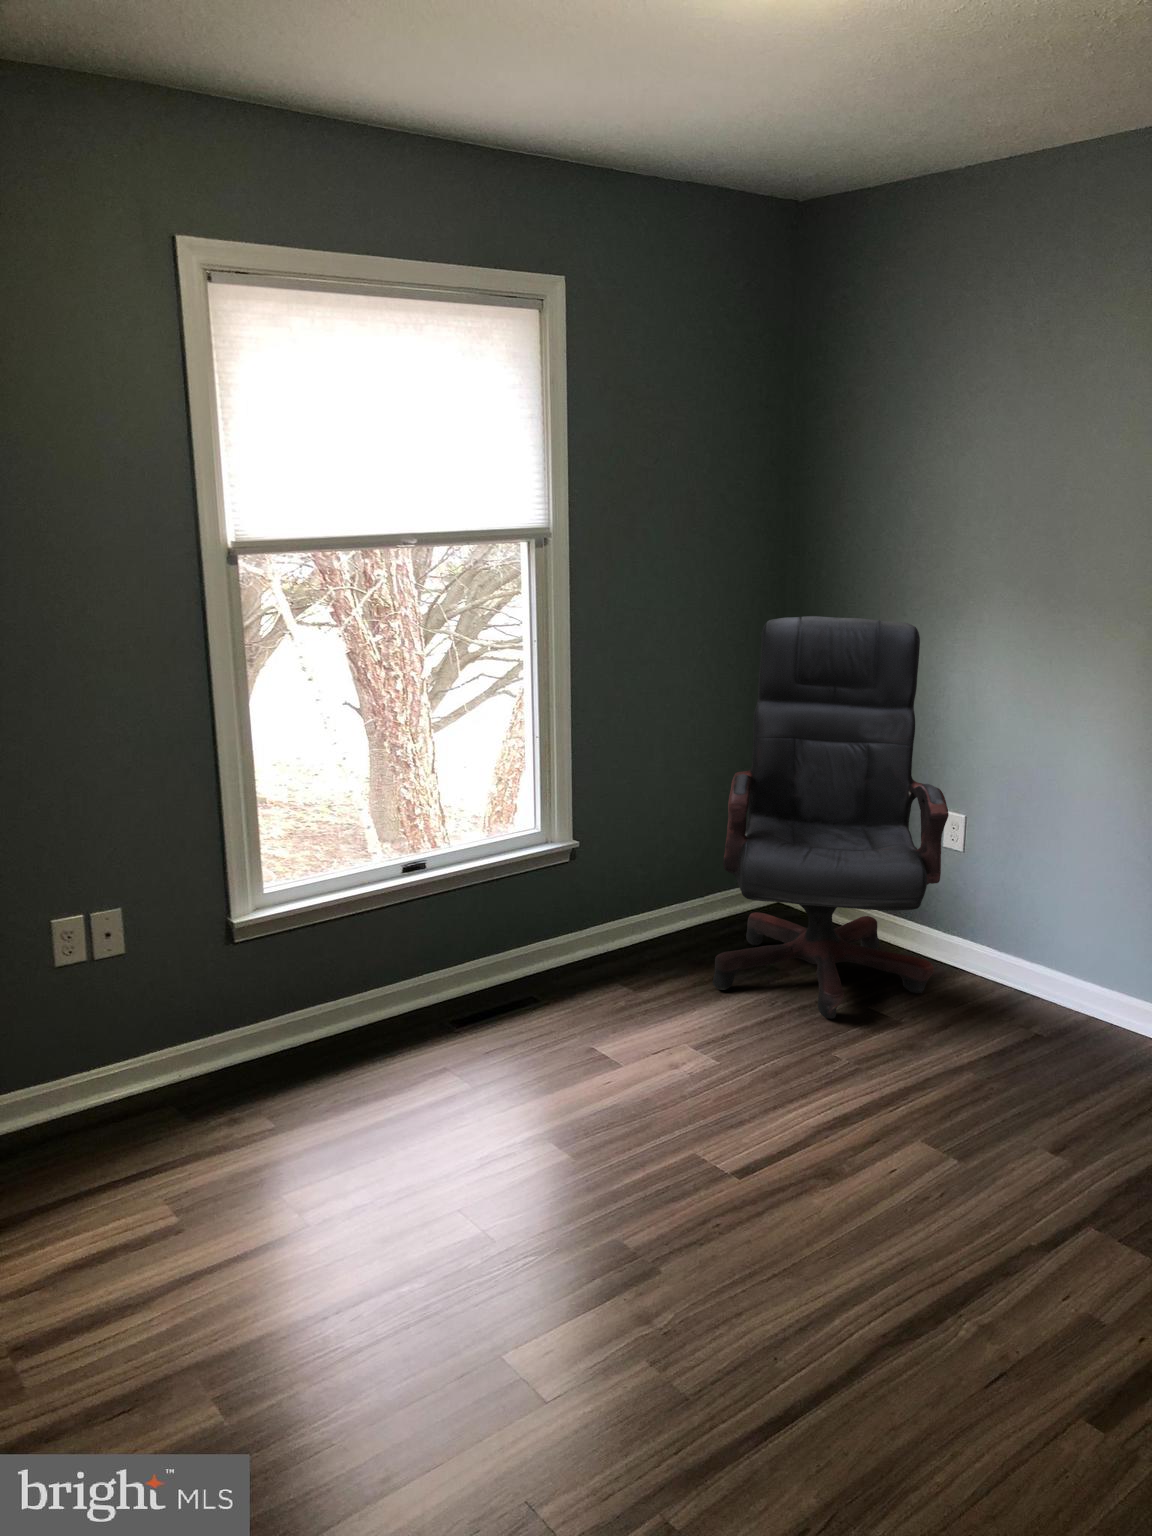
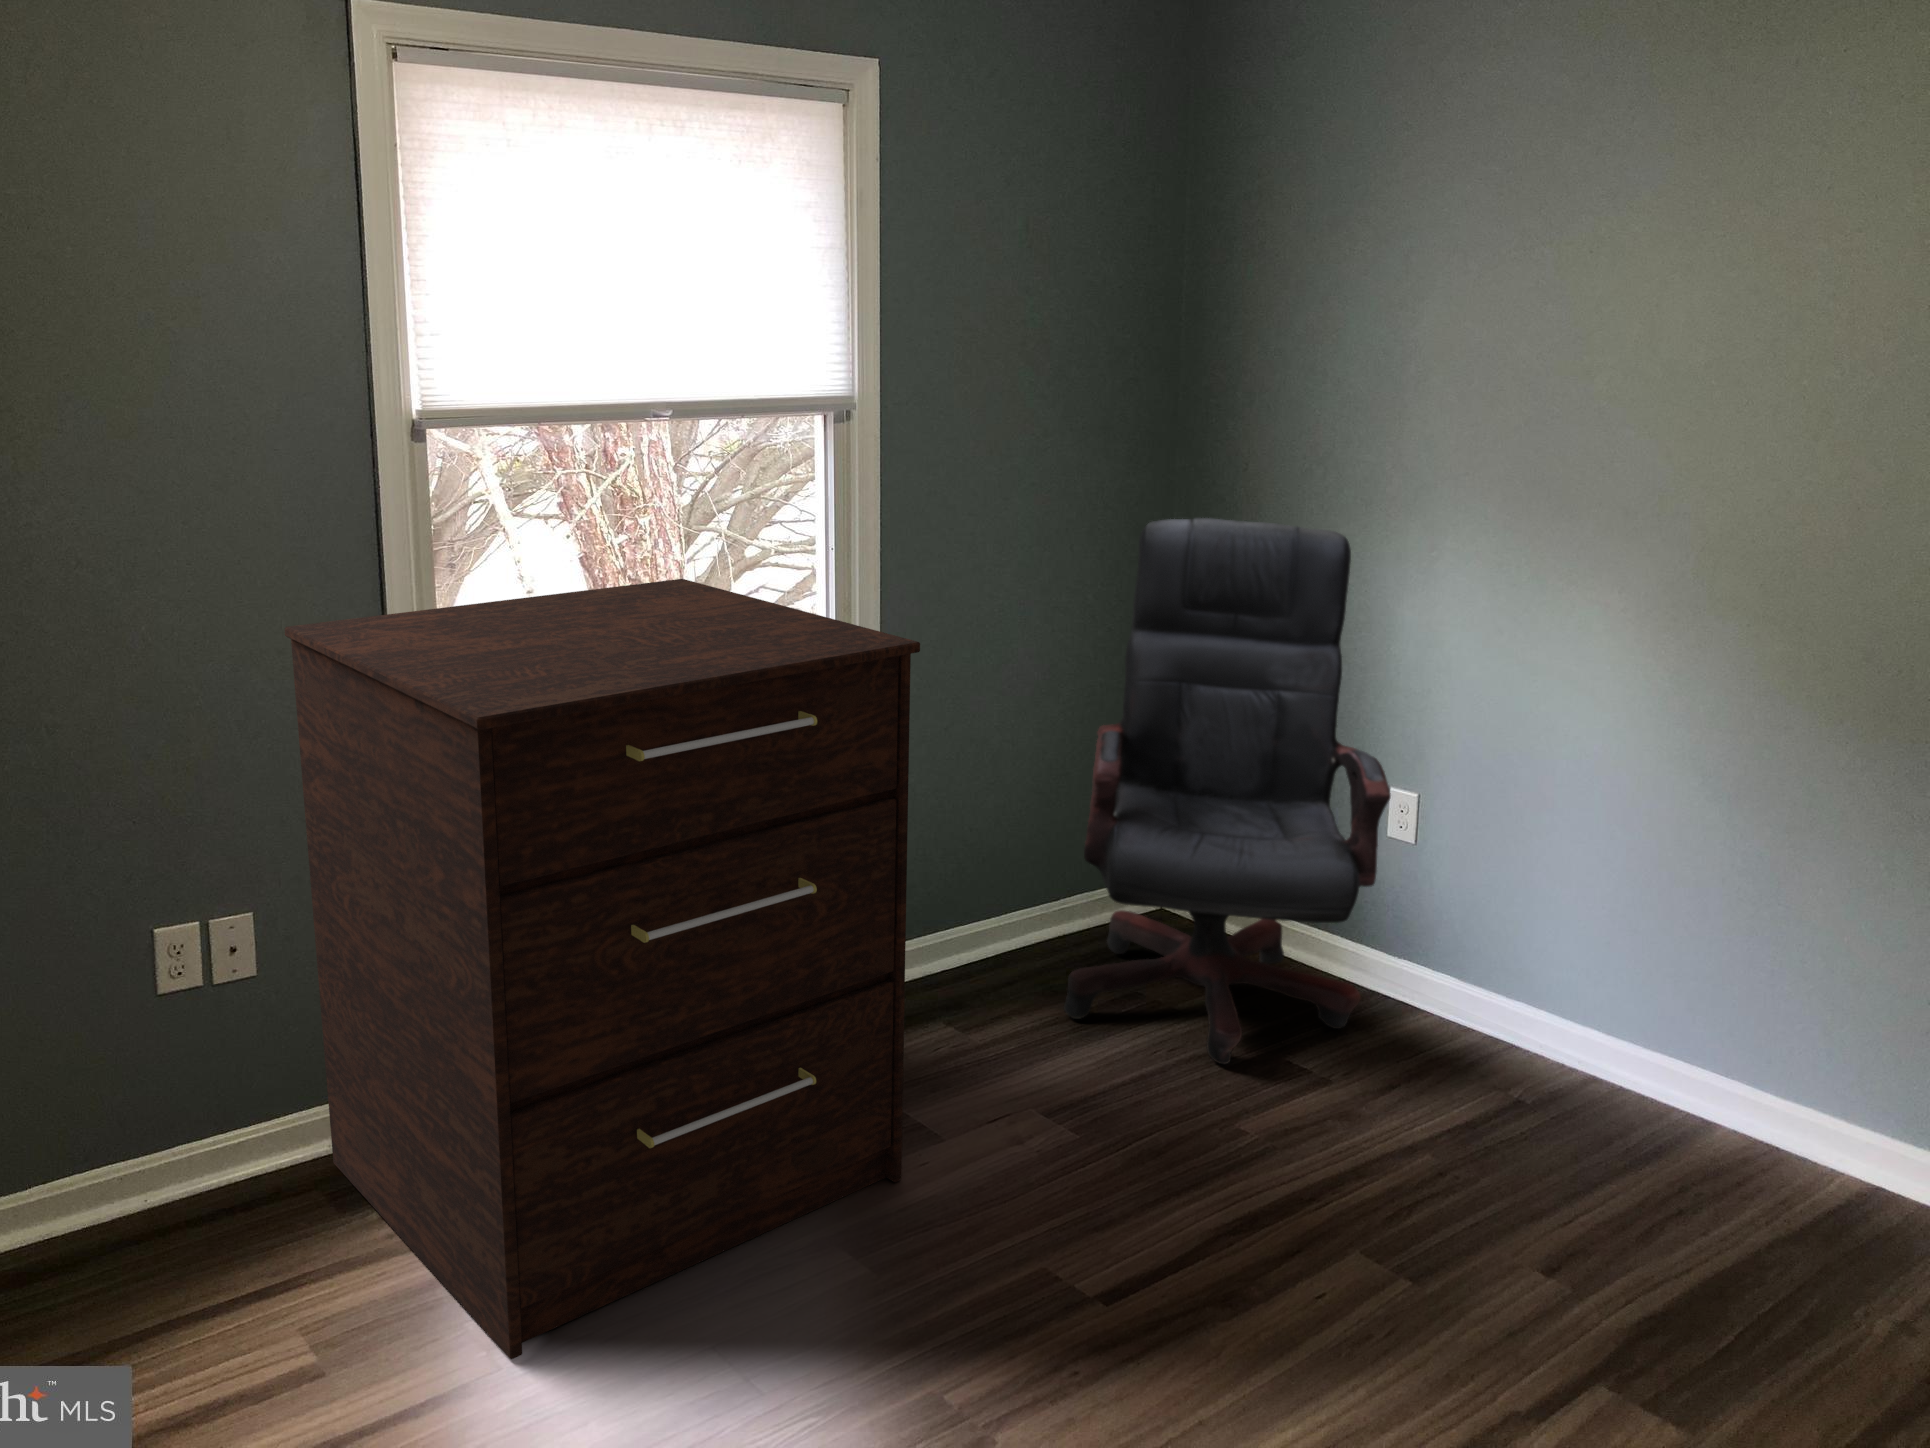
dresser: none [138,666,594,1216] -> present [285,579,920,1359]

